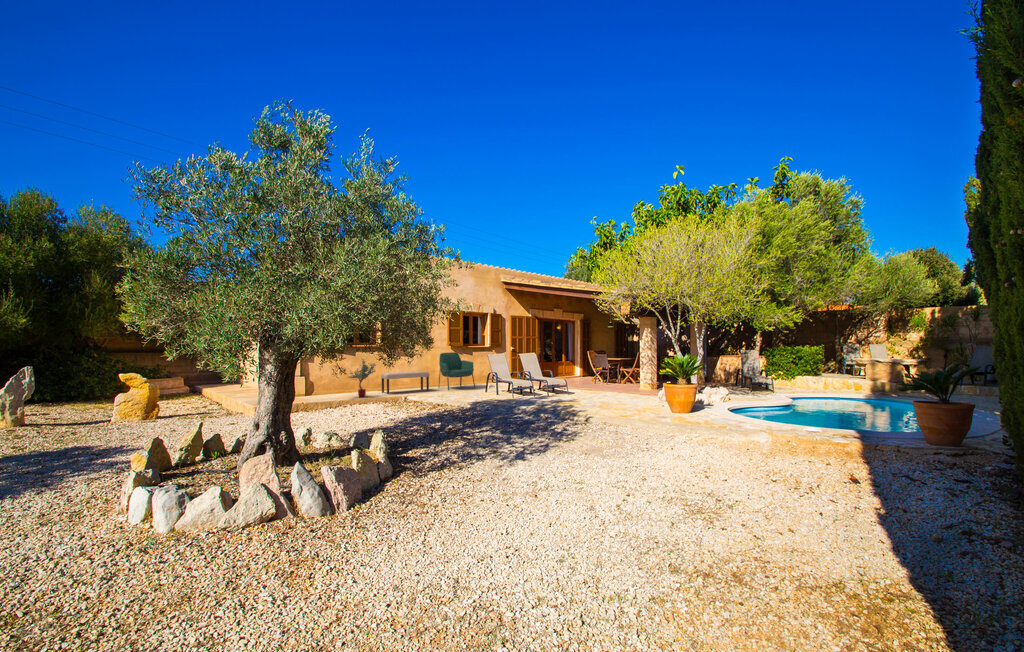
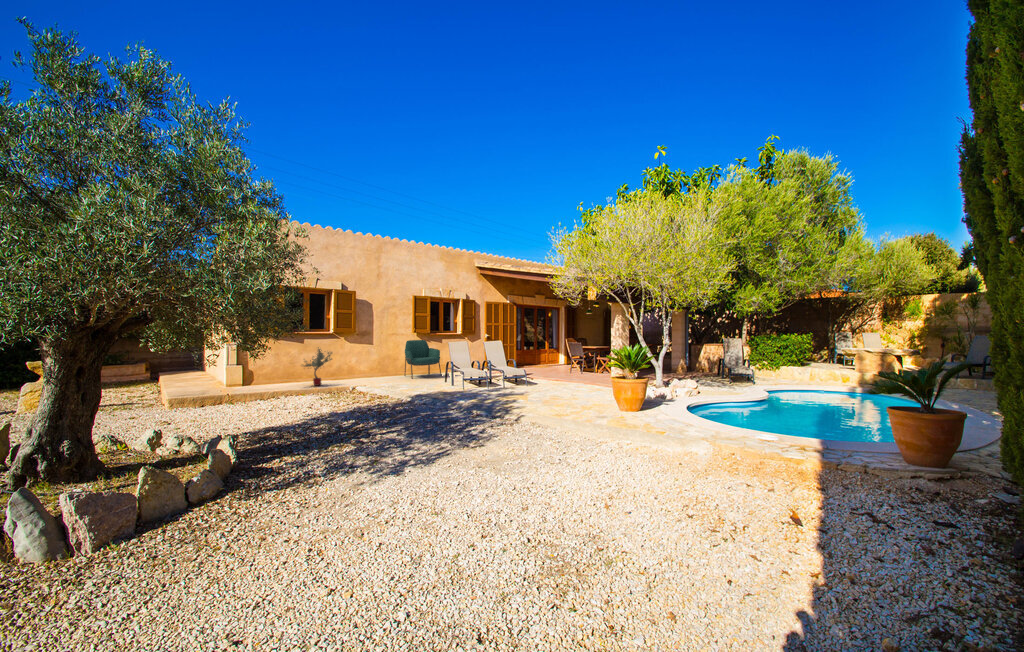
bench: present [381,371,429,394] -> none [342,359,392,383]

